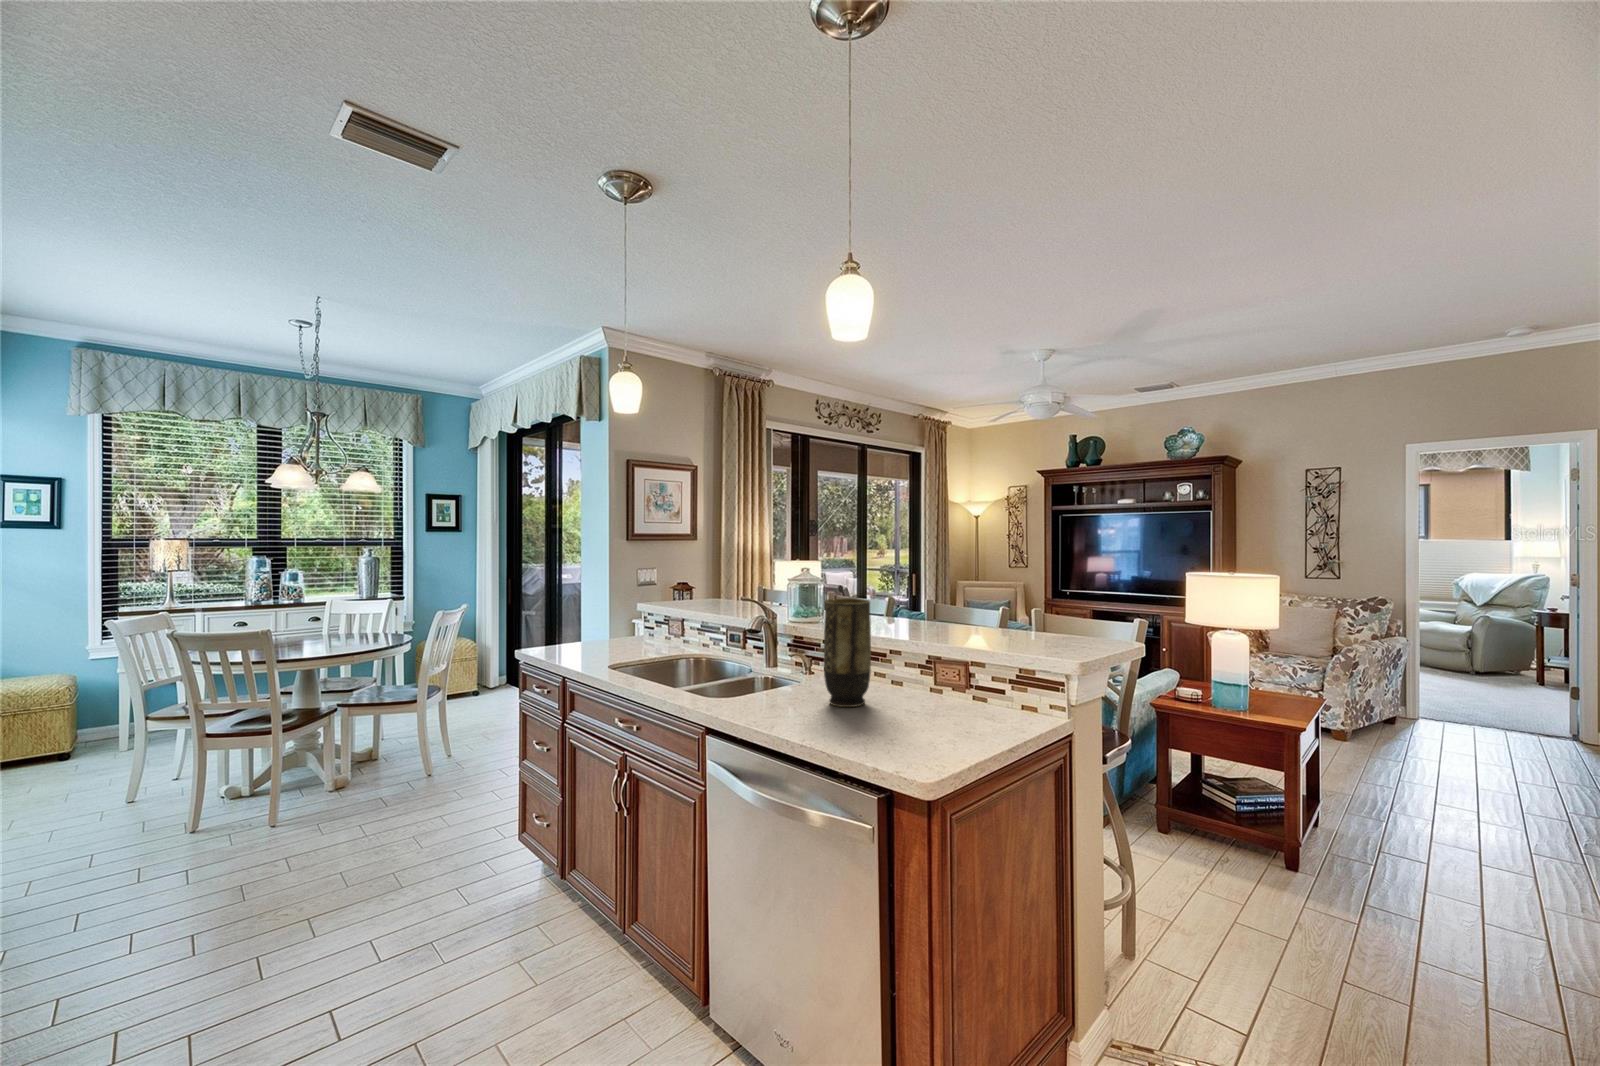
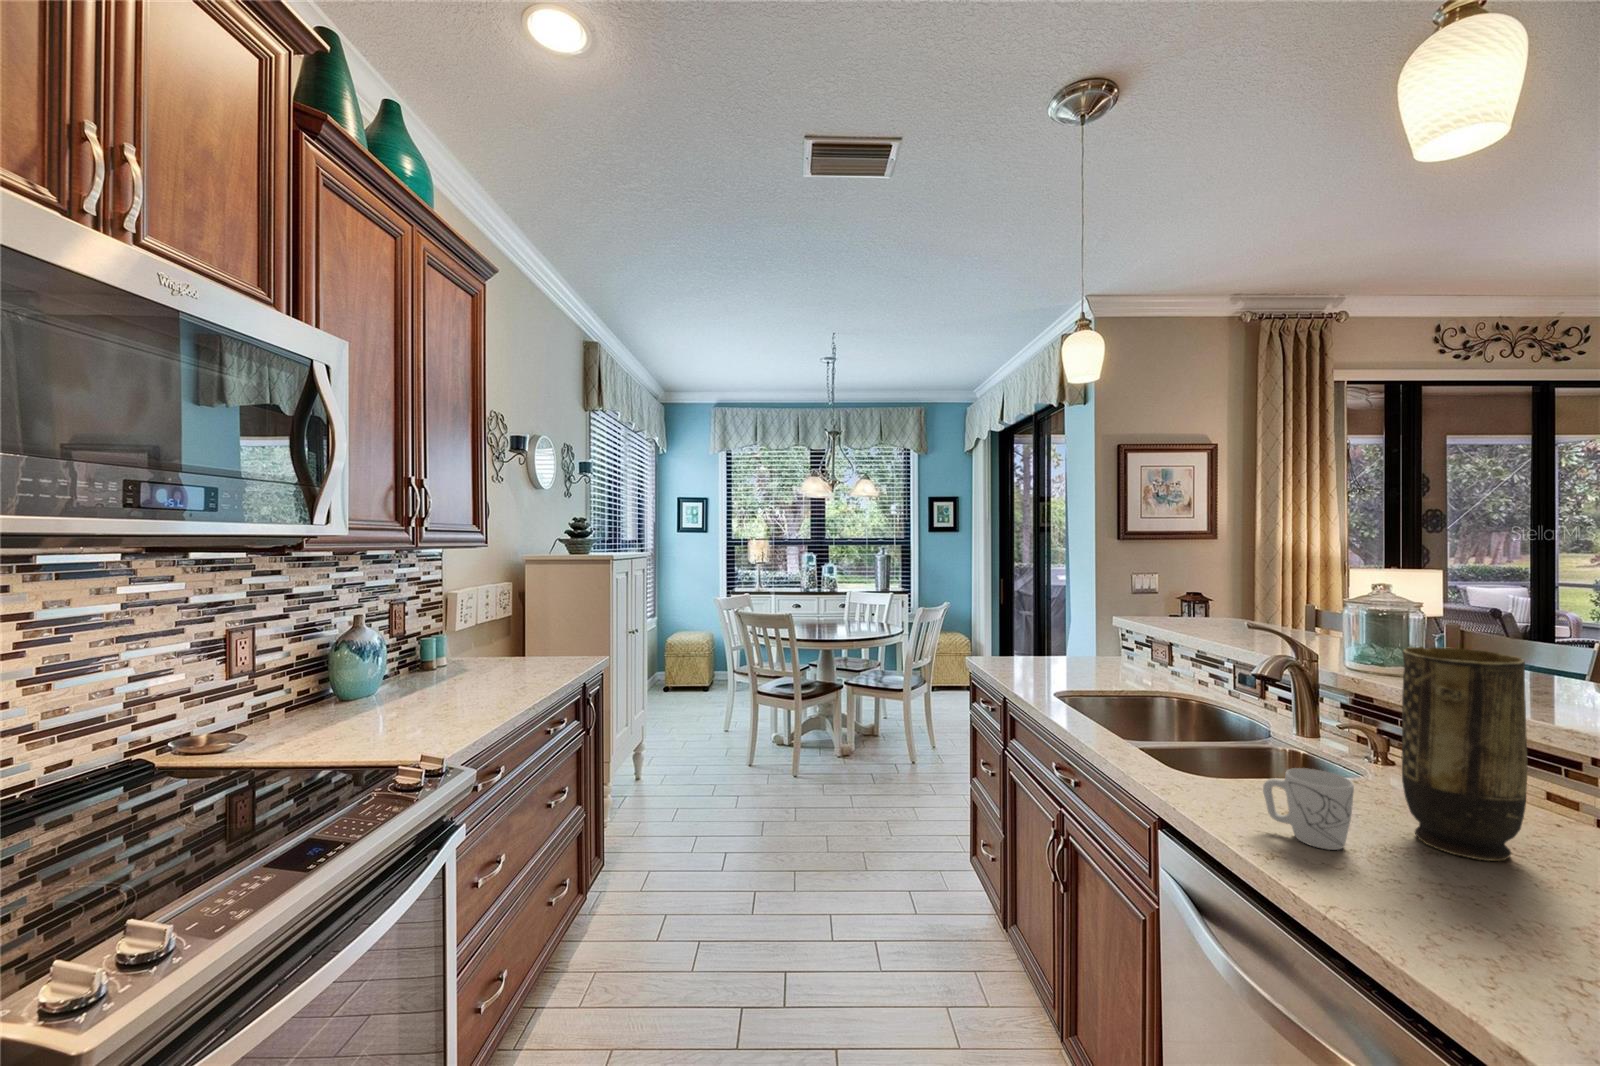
mug: none [764,675,806,718] -> present [1263,768,1354,850]

